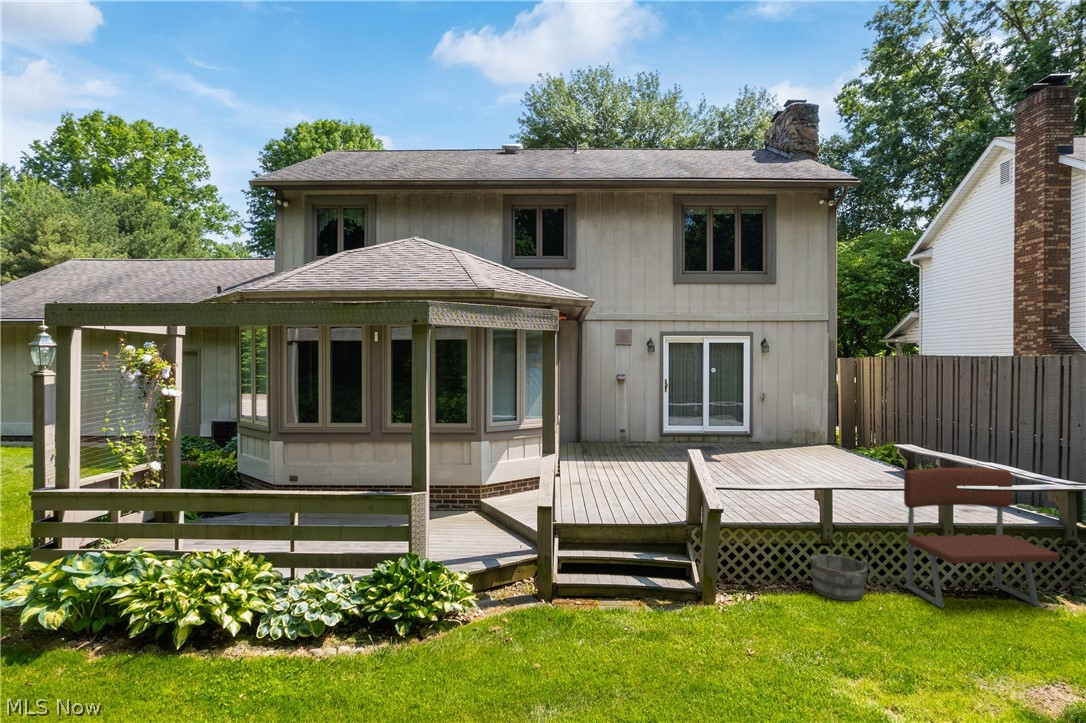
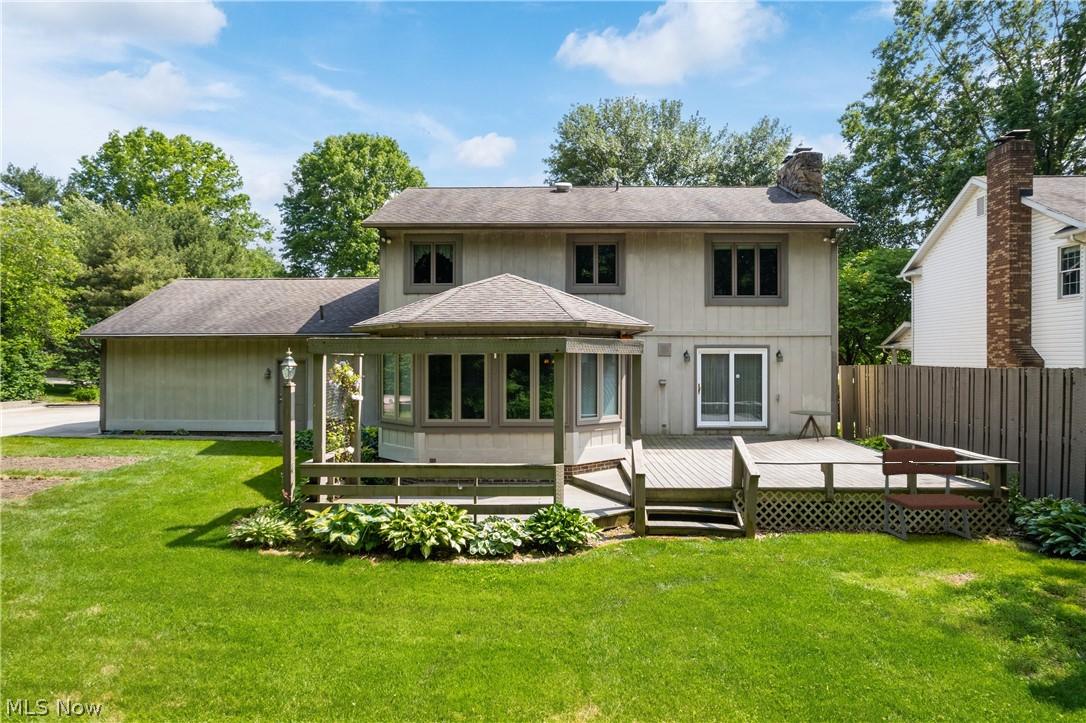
round table: none [776,413,830,452] -> present [790,410,833,442]
bucket: present [810,554,872,601] -> none [818,508,860,537]

